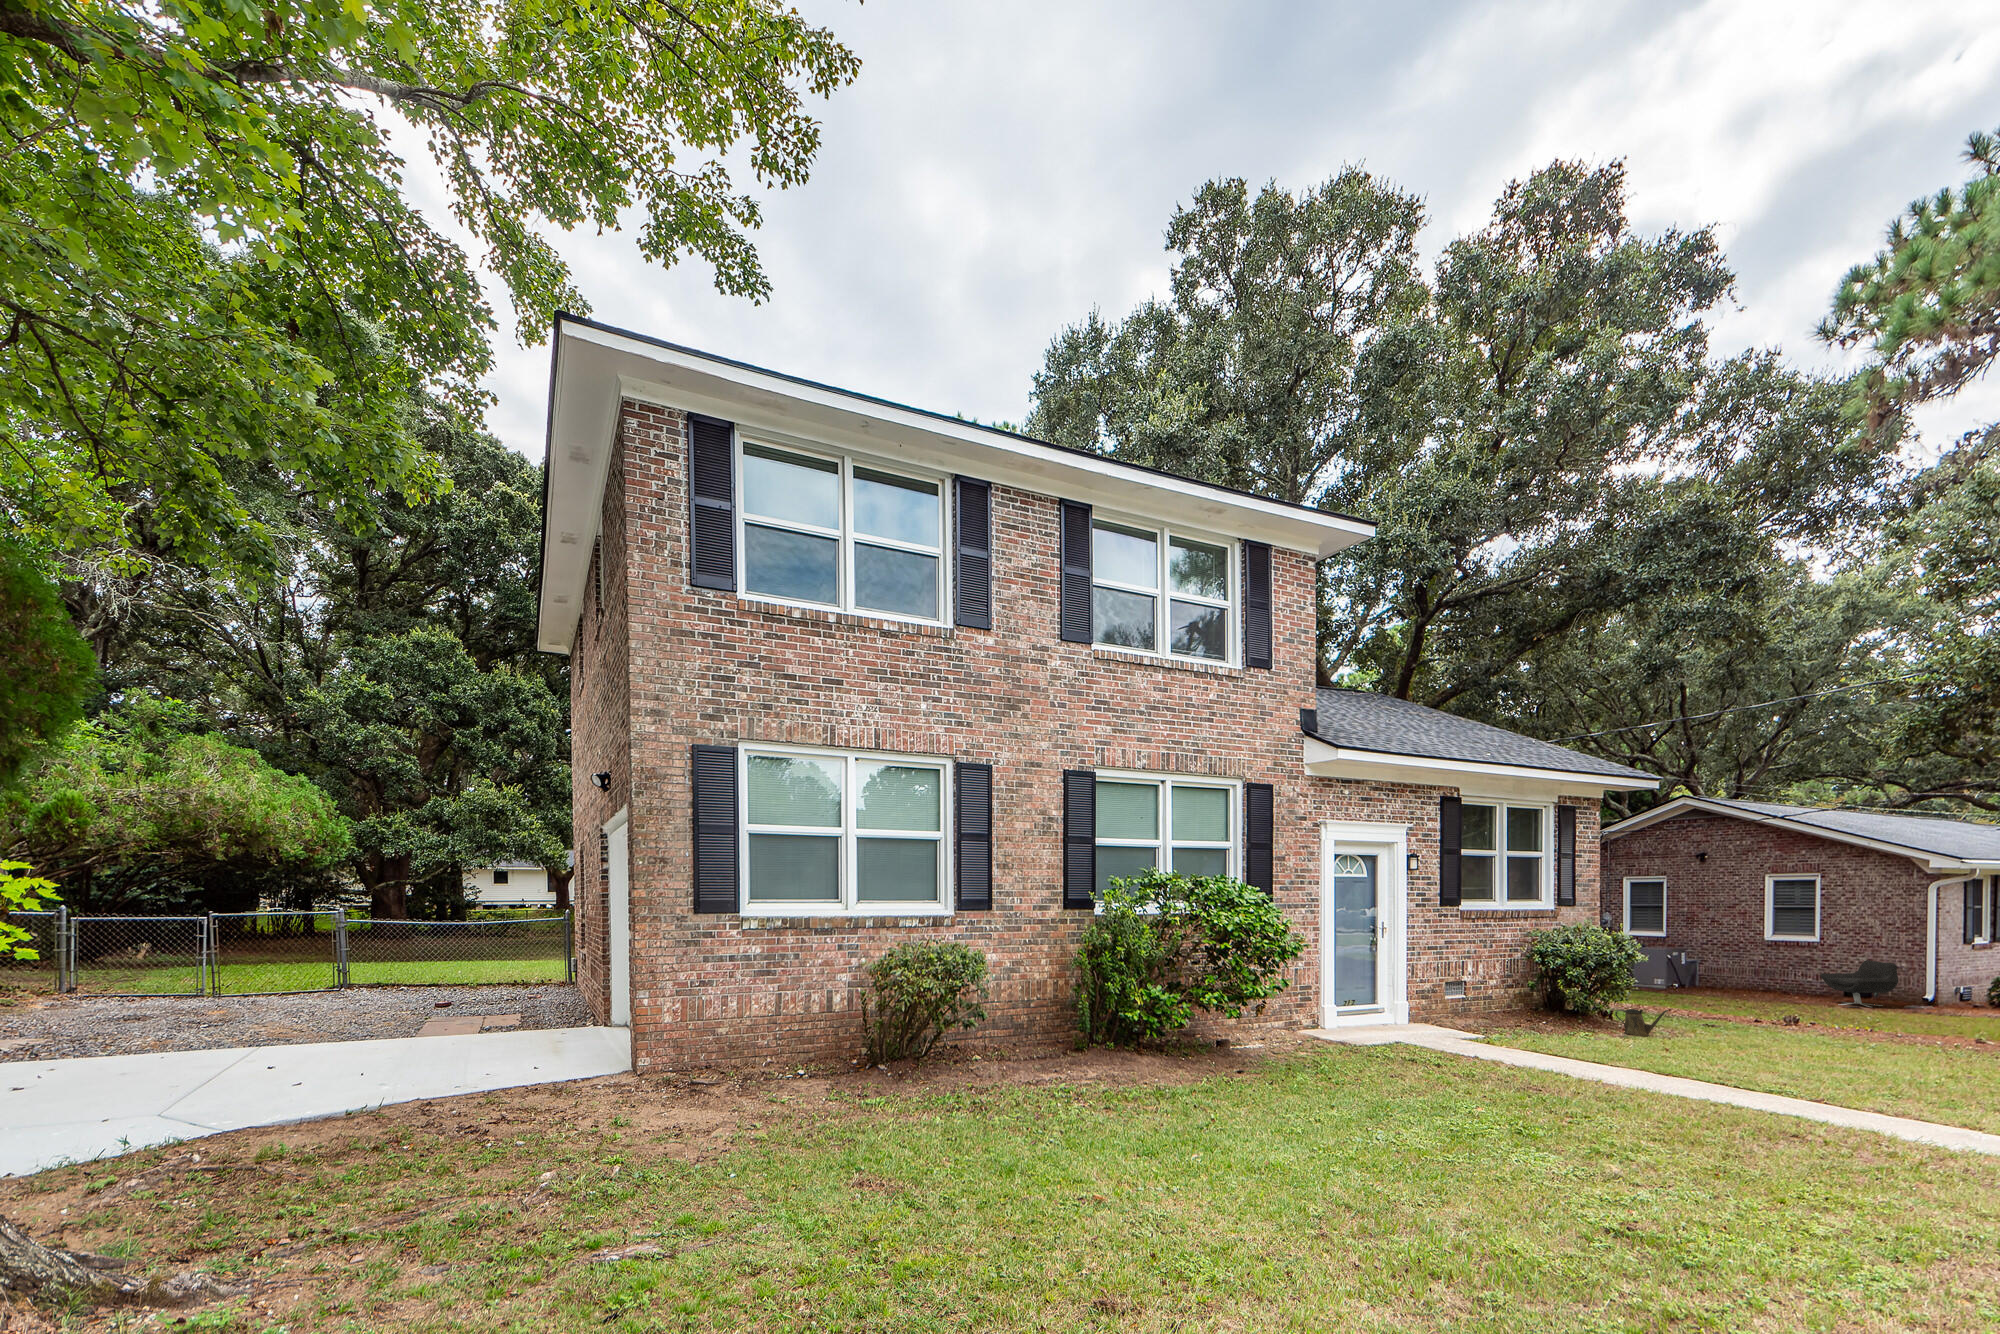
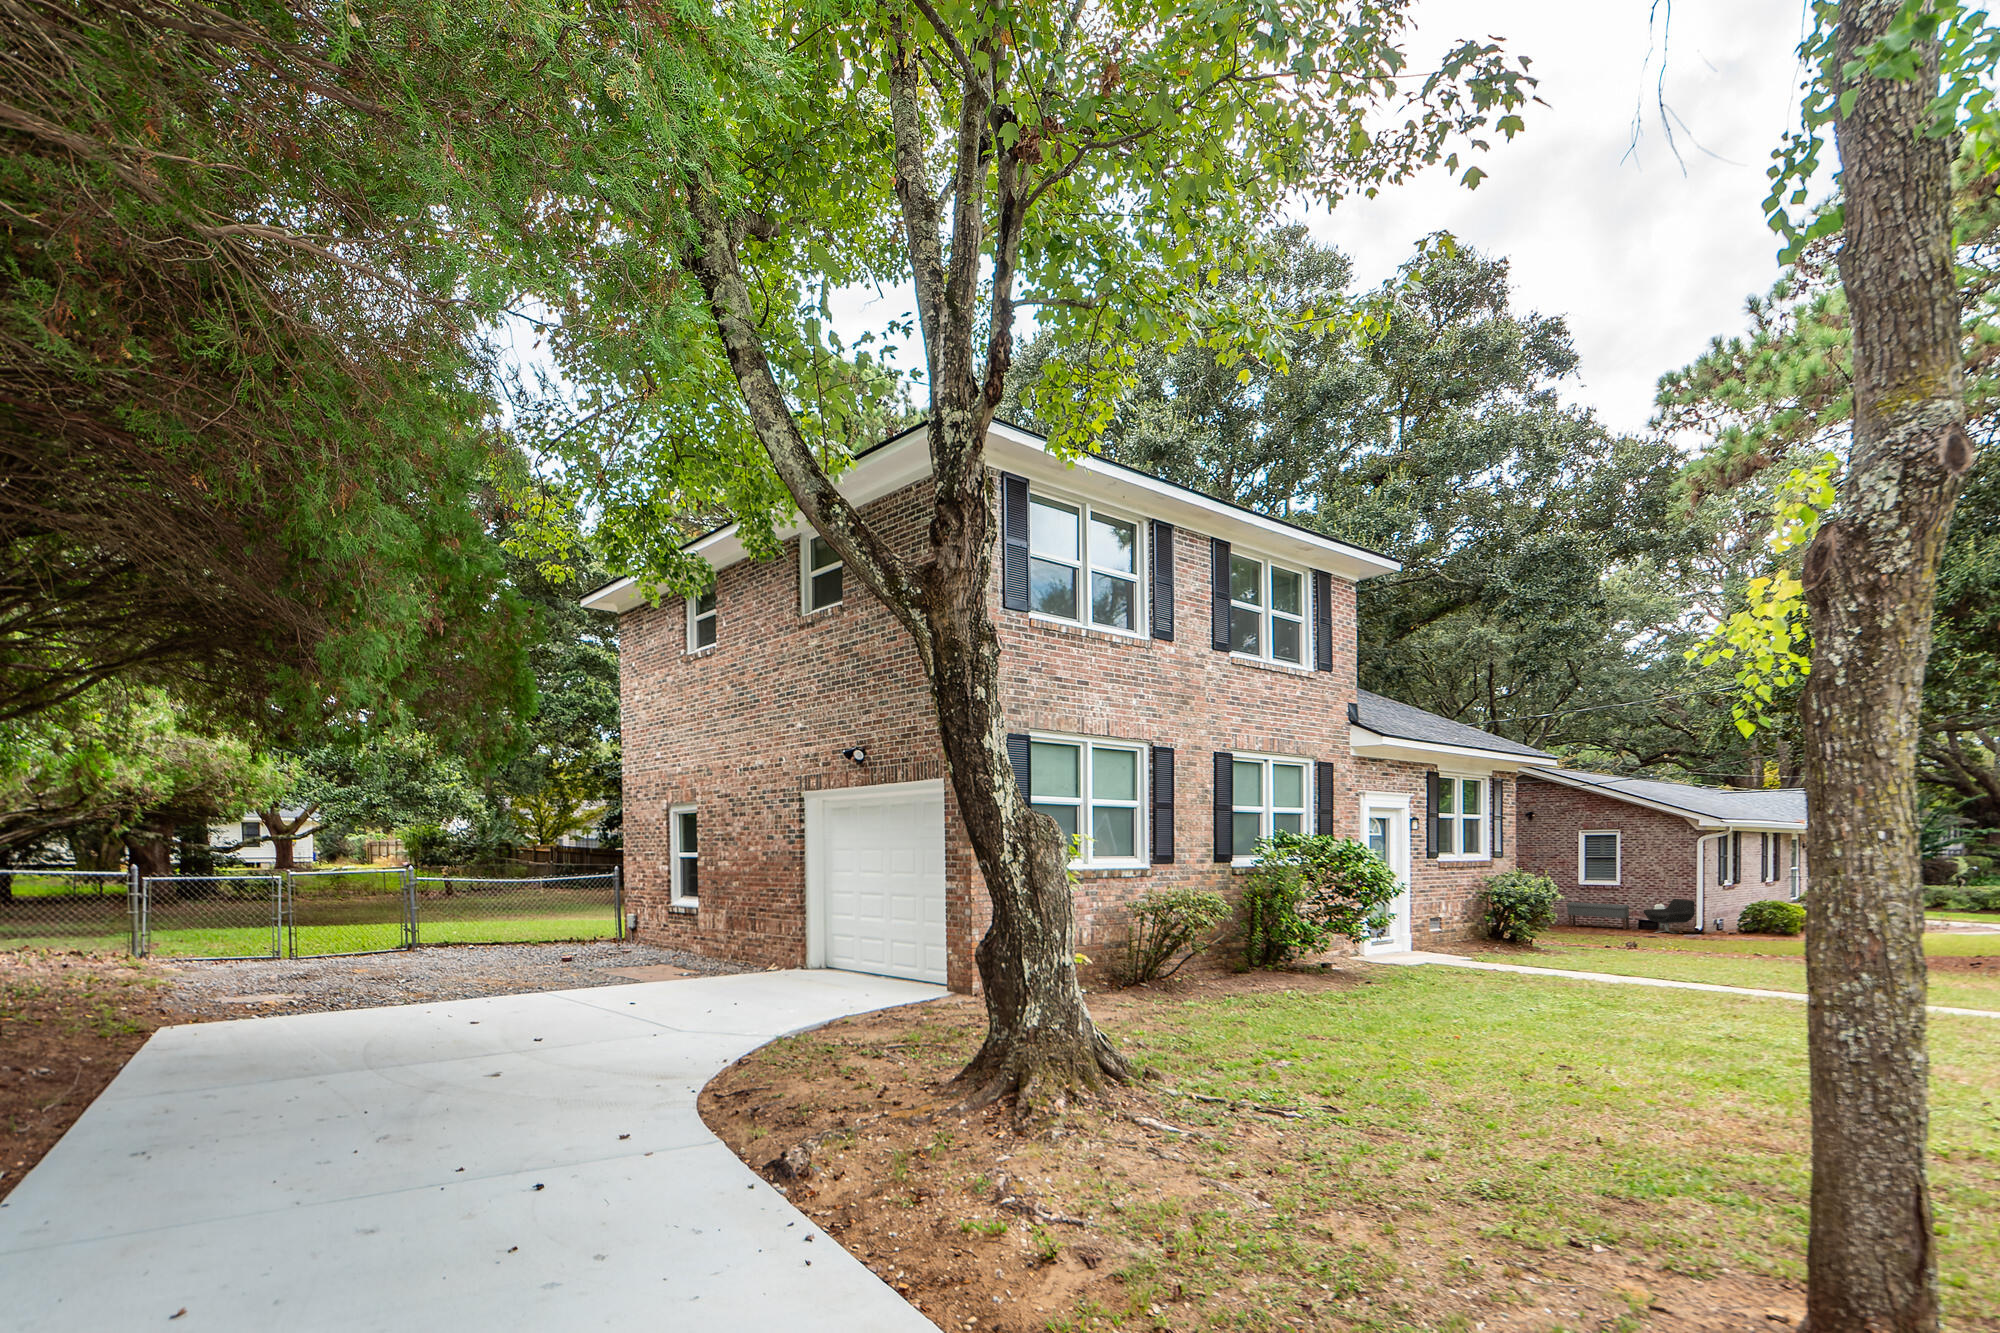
bench: none [1711,960,1805,999] -> present [1567,902,1629,929]
watering can: present [1615,1009,1668,1036] -> none [1534,933,1571,953]

